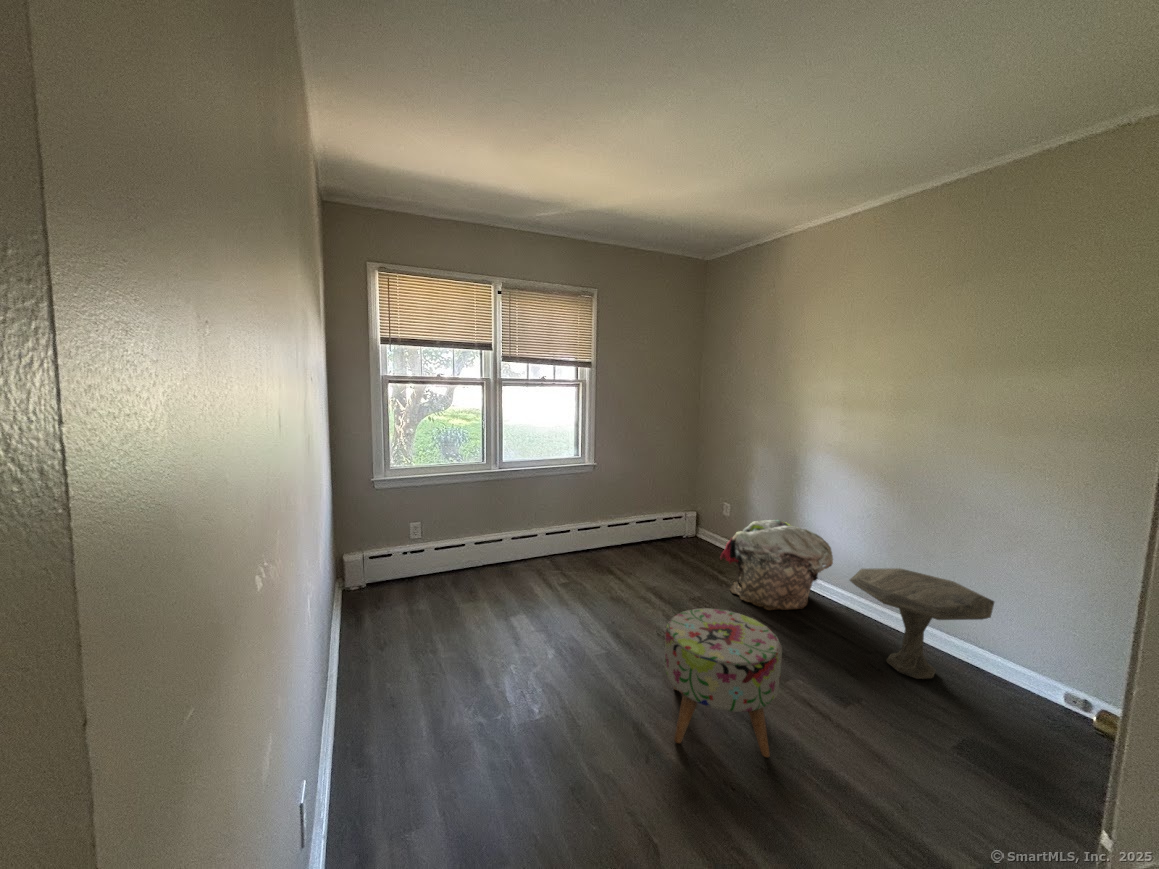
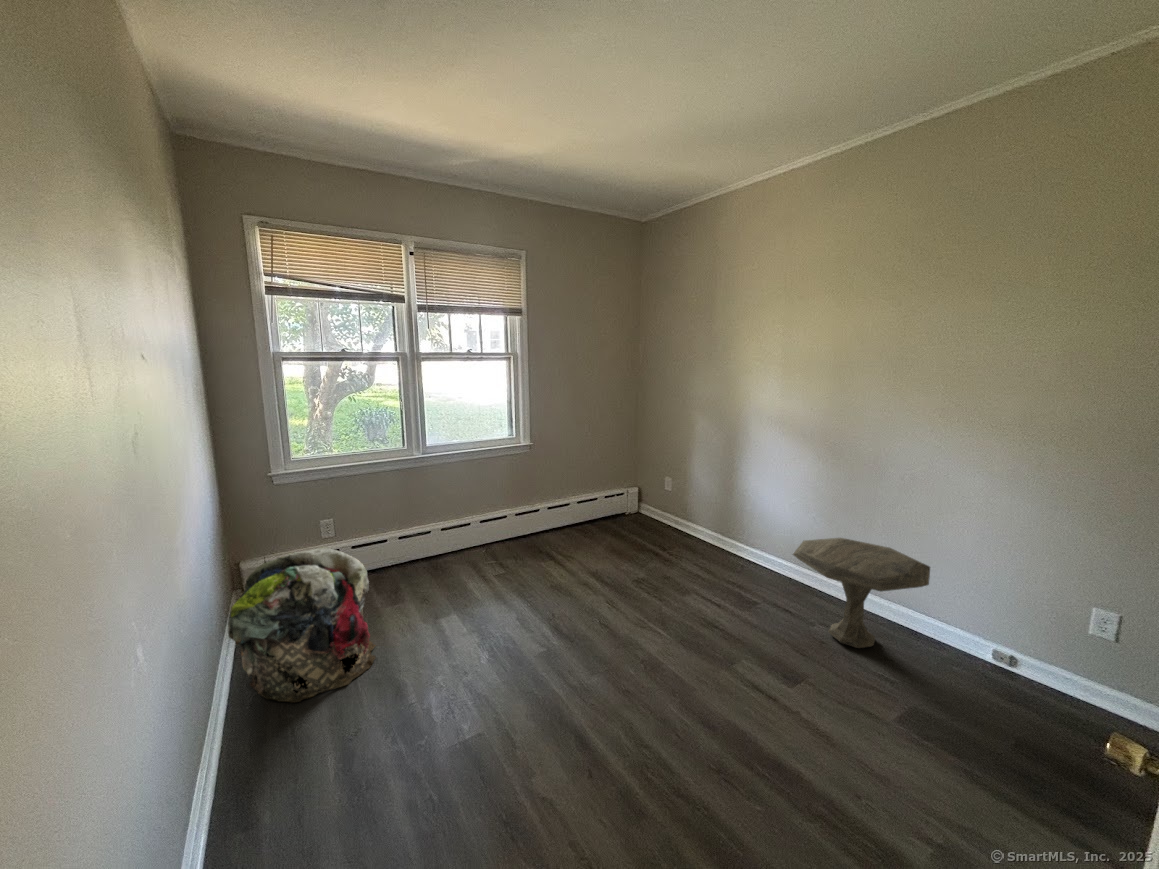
laundry basket: present [720,520,833,610] -> present [228,548,375,702]
ottoman: present [664,608,782,757] -> none [607,598,730,754]

